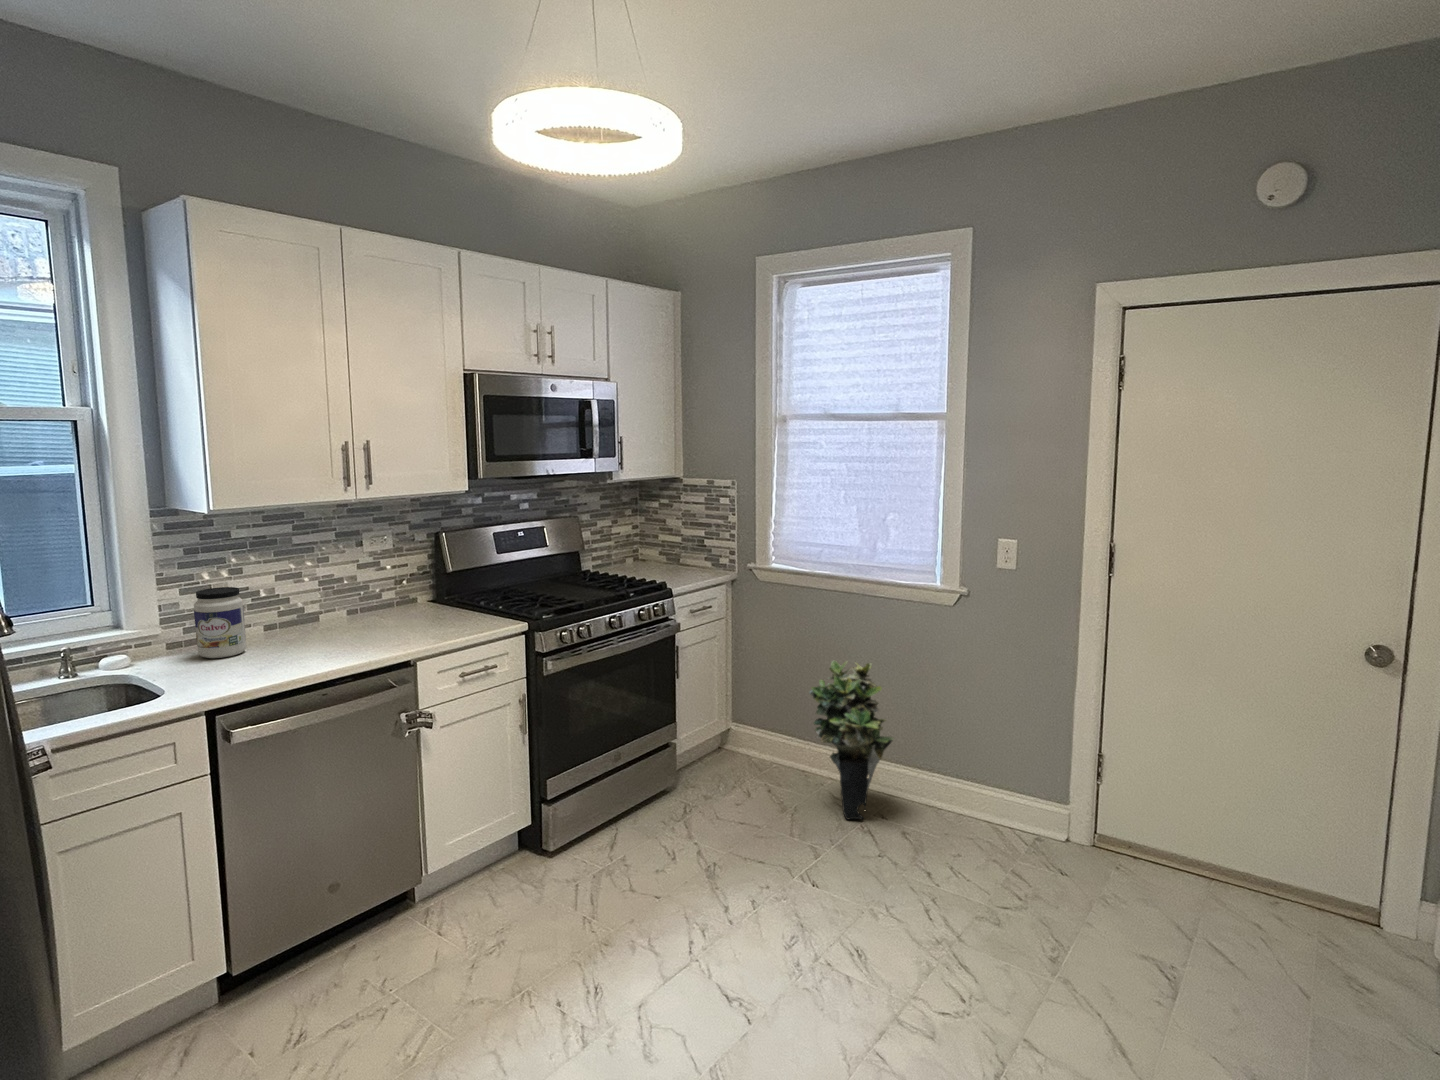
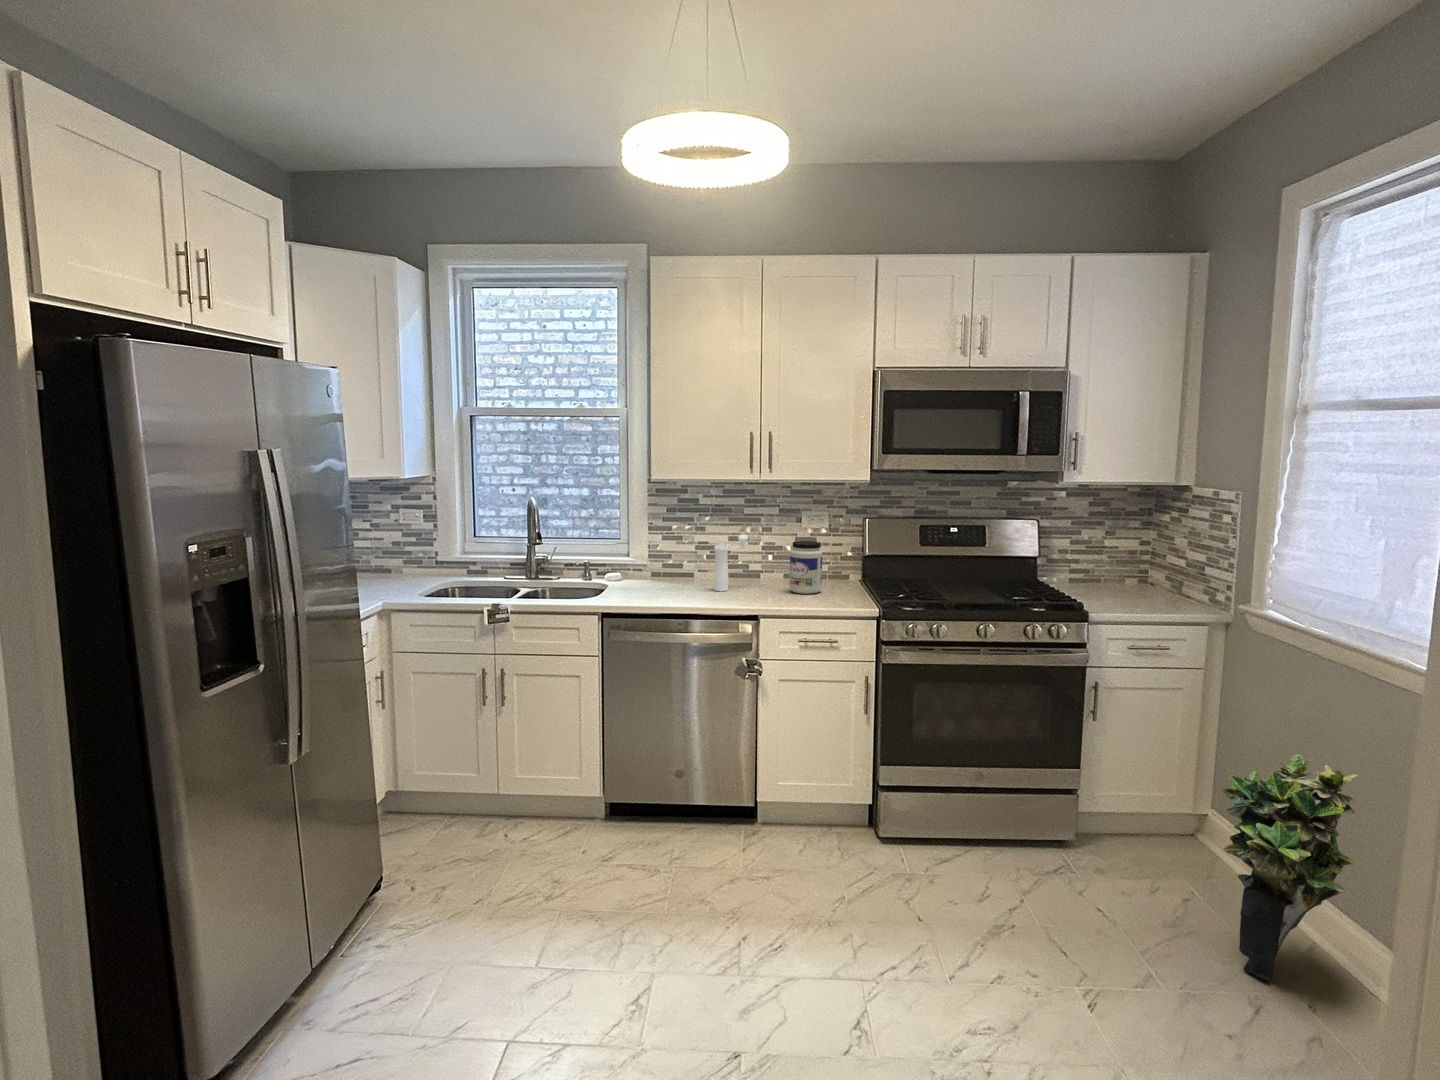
pepper mill: none [302,569,335,645] -> present [714,535,748,591]
jar: present [194,587,246,658] -> present [790,541,822,594]

